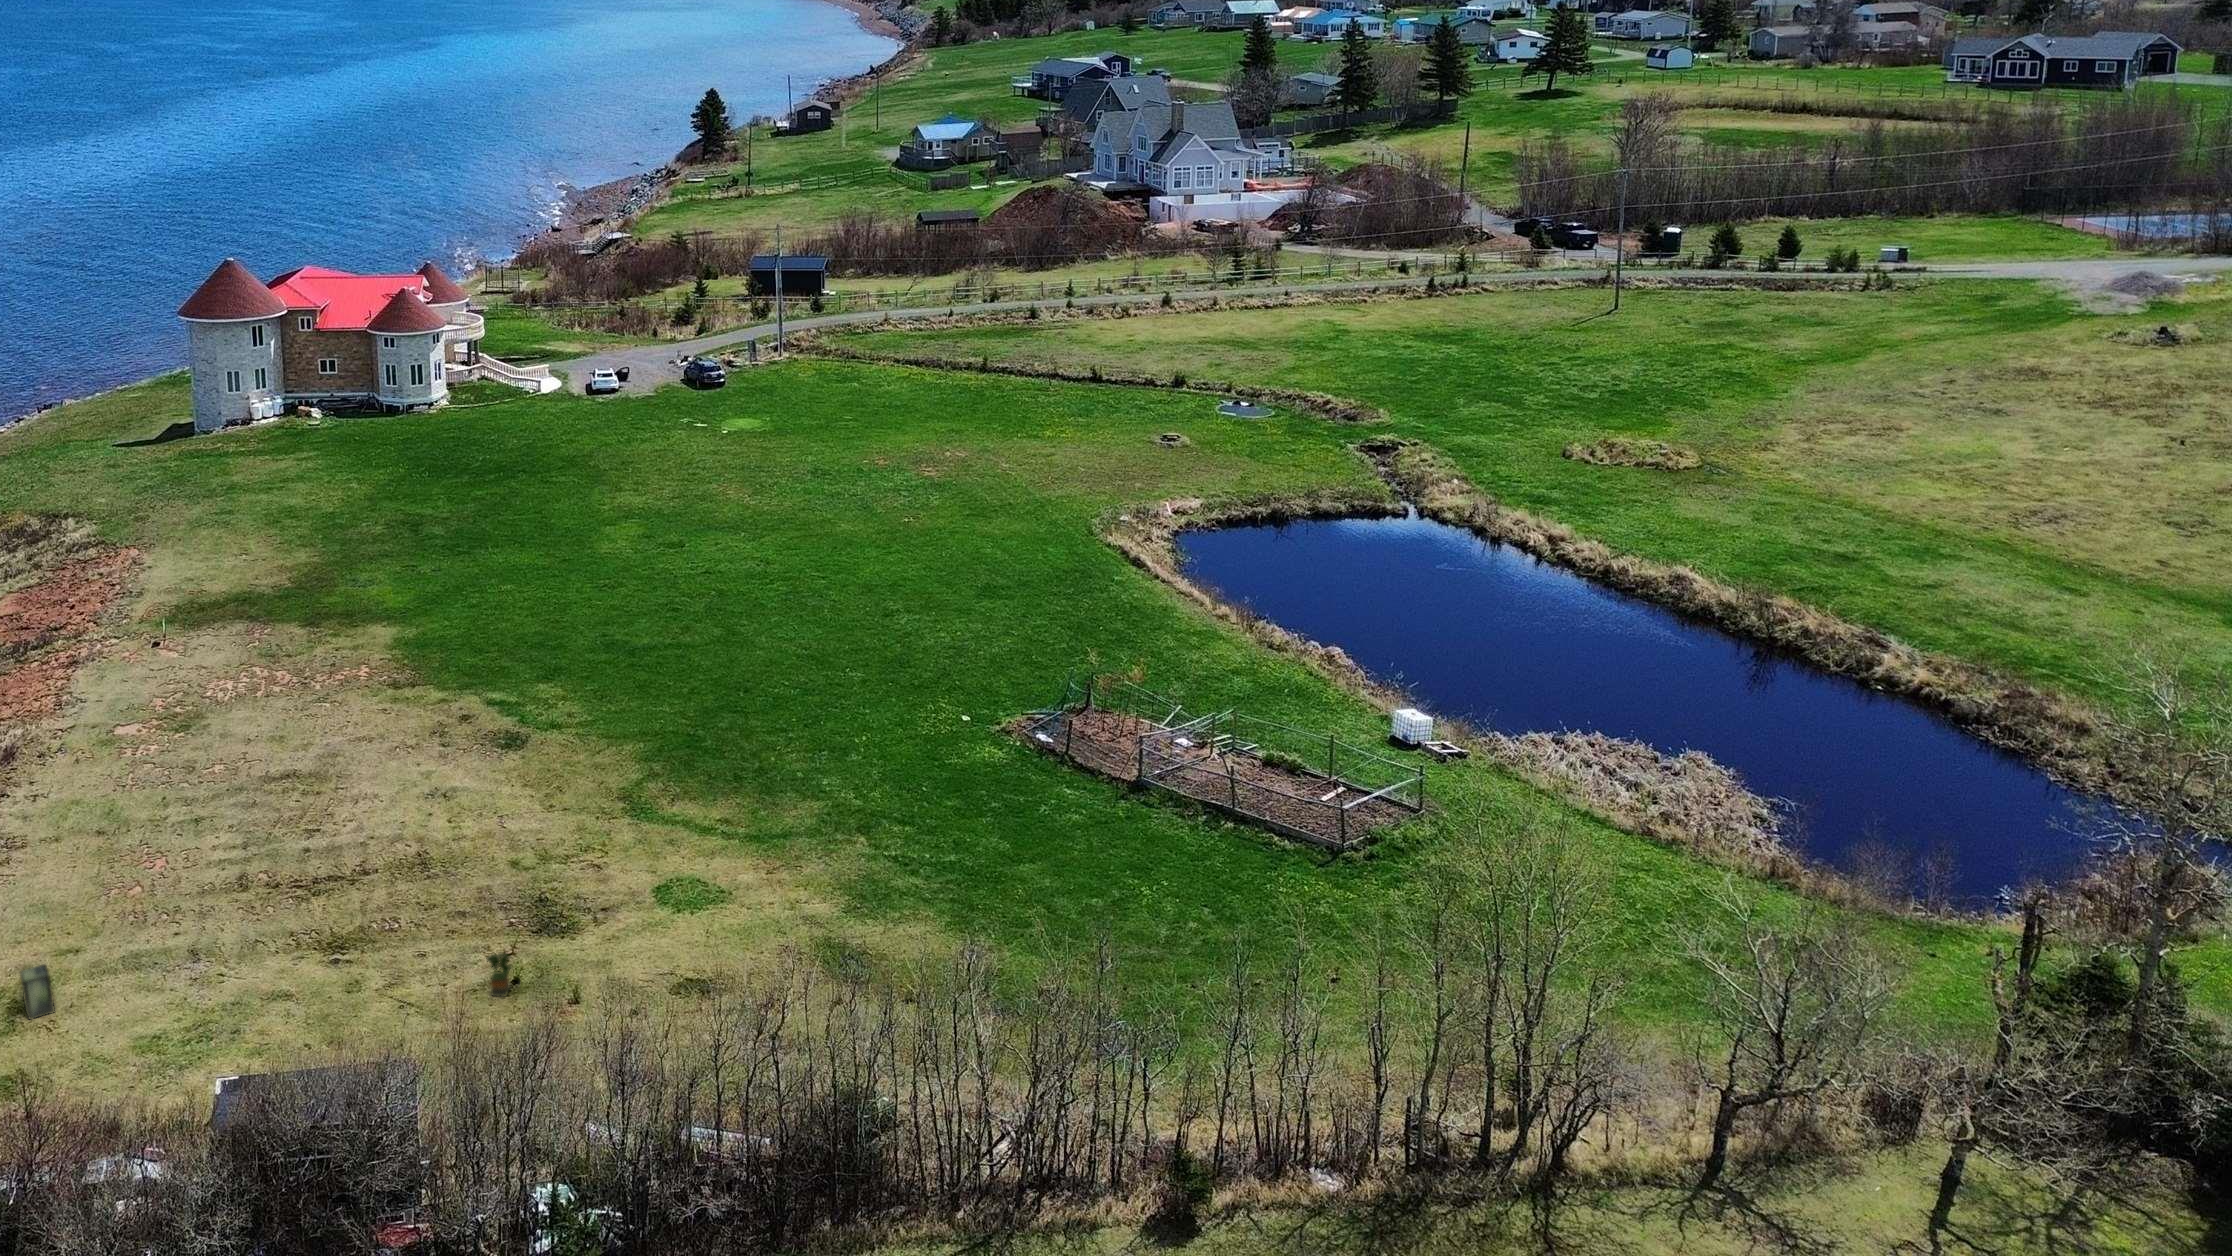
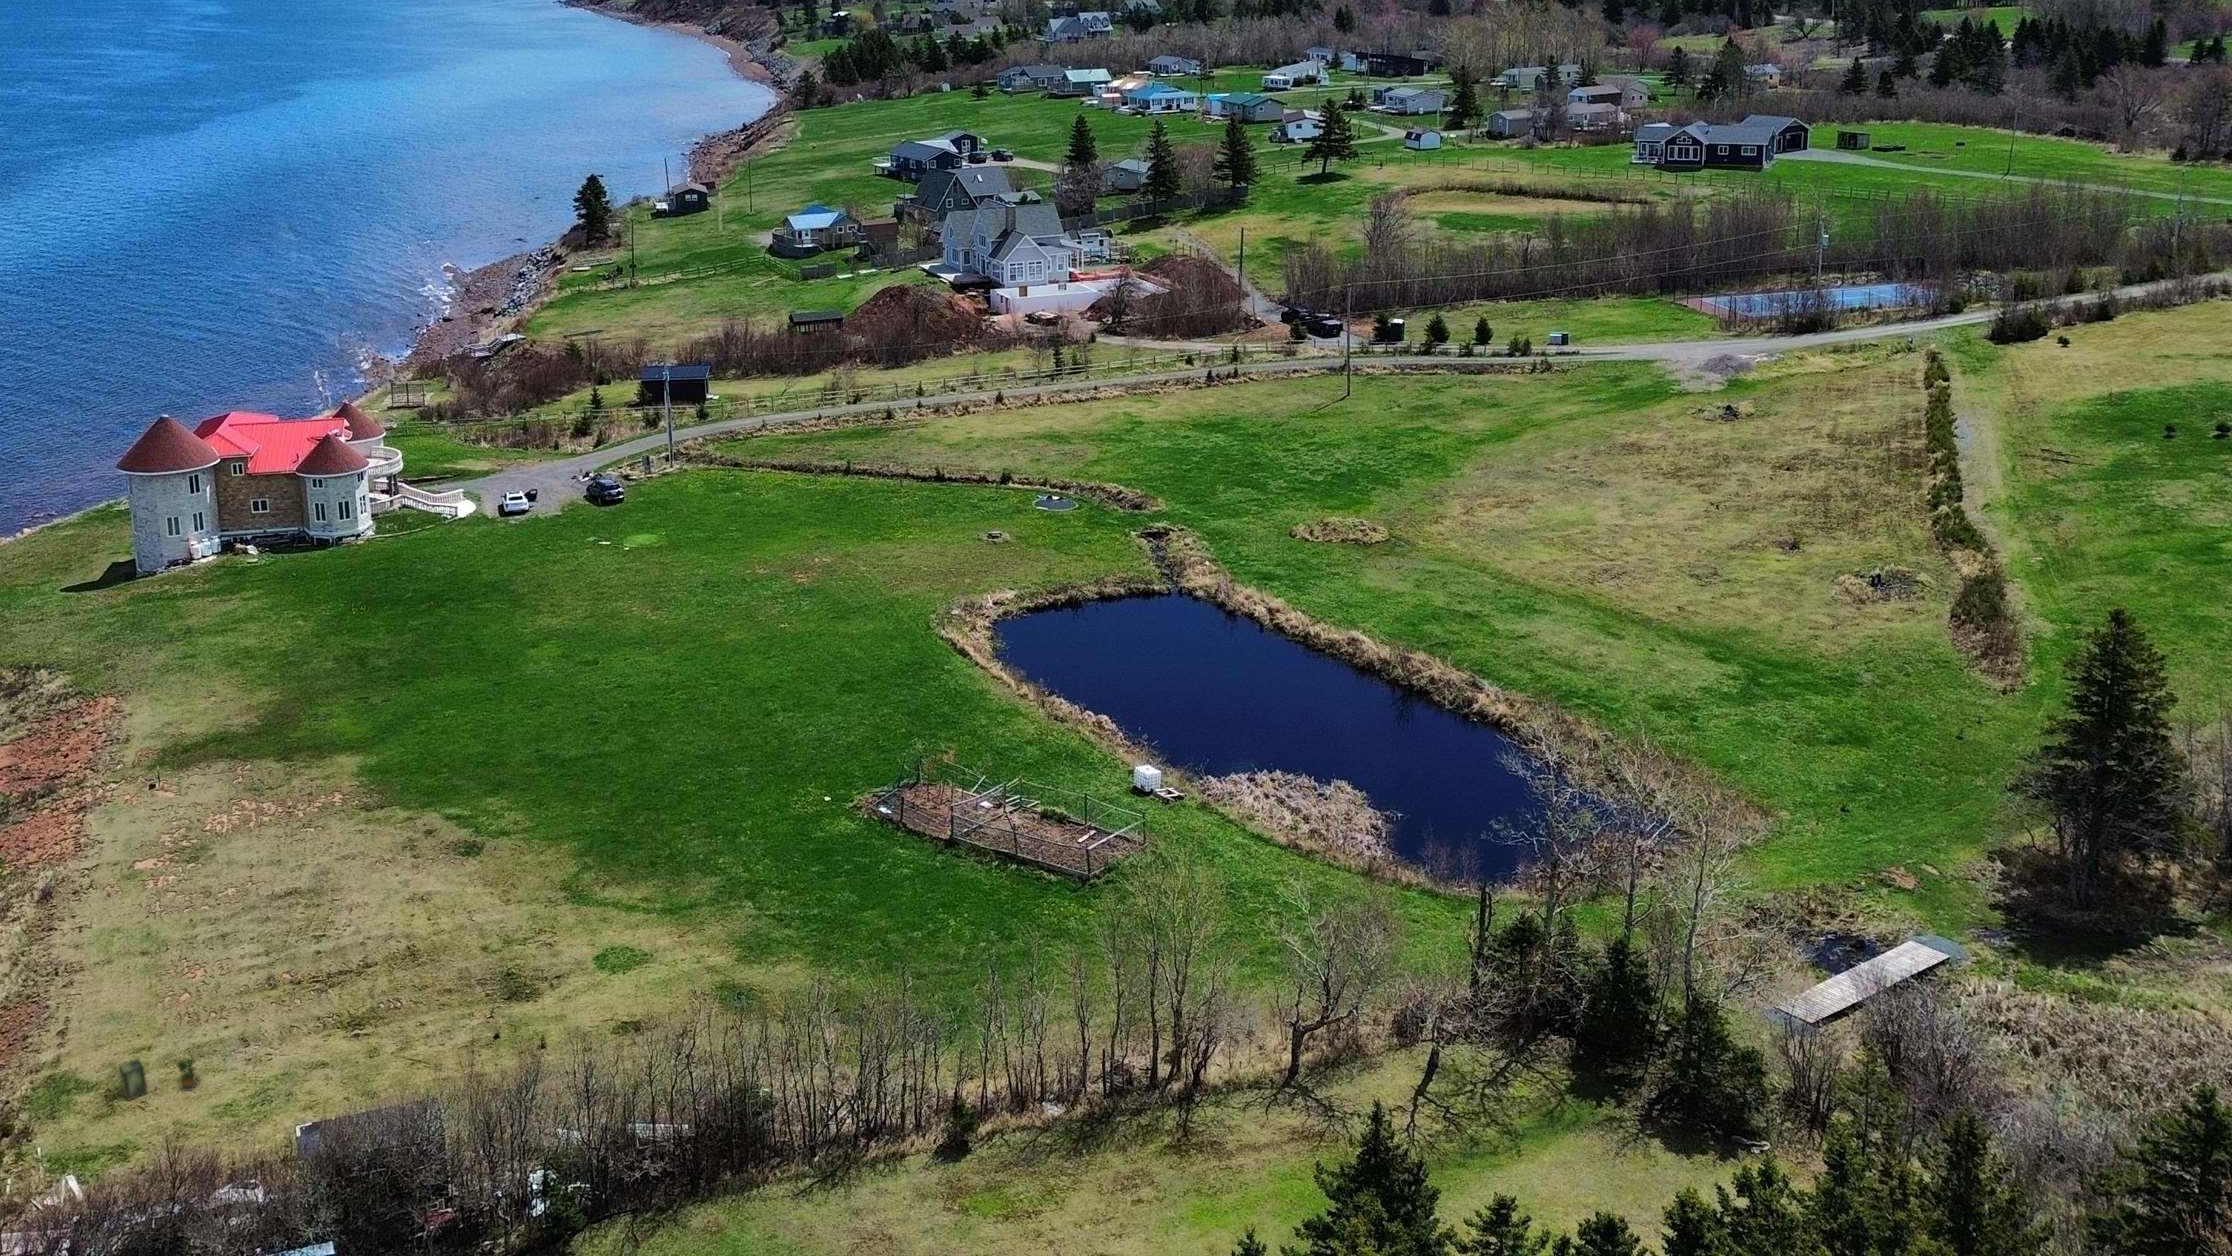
potted tree: present [486,953,511,996] -> present [176,1059,196,1091]

